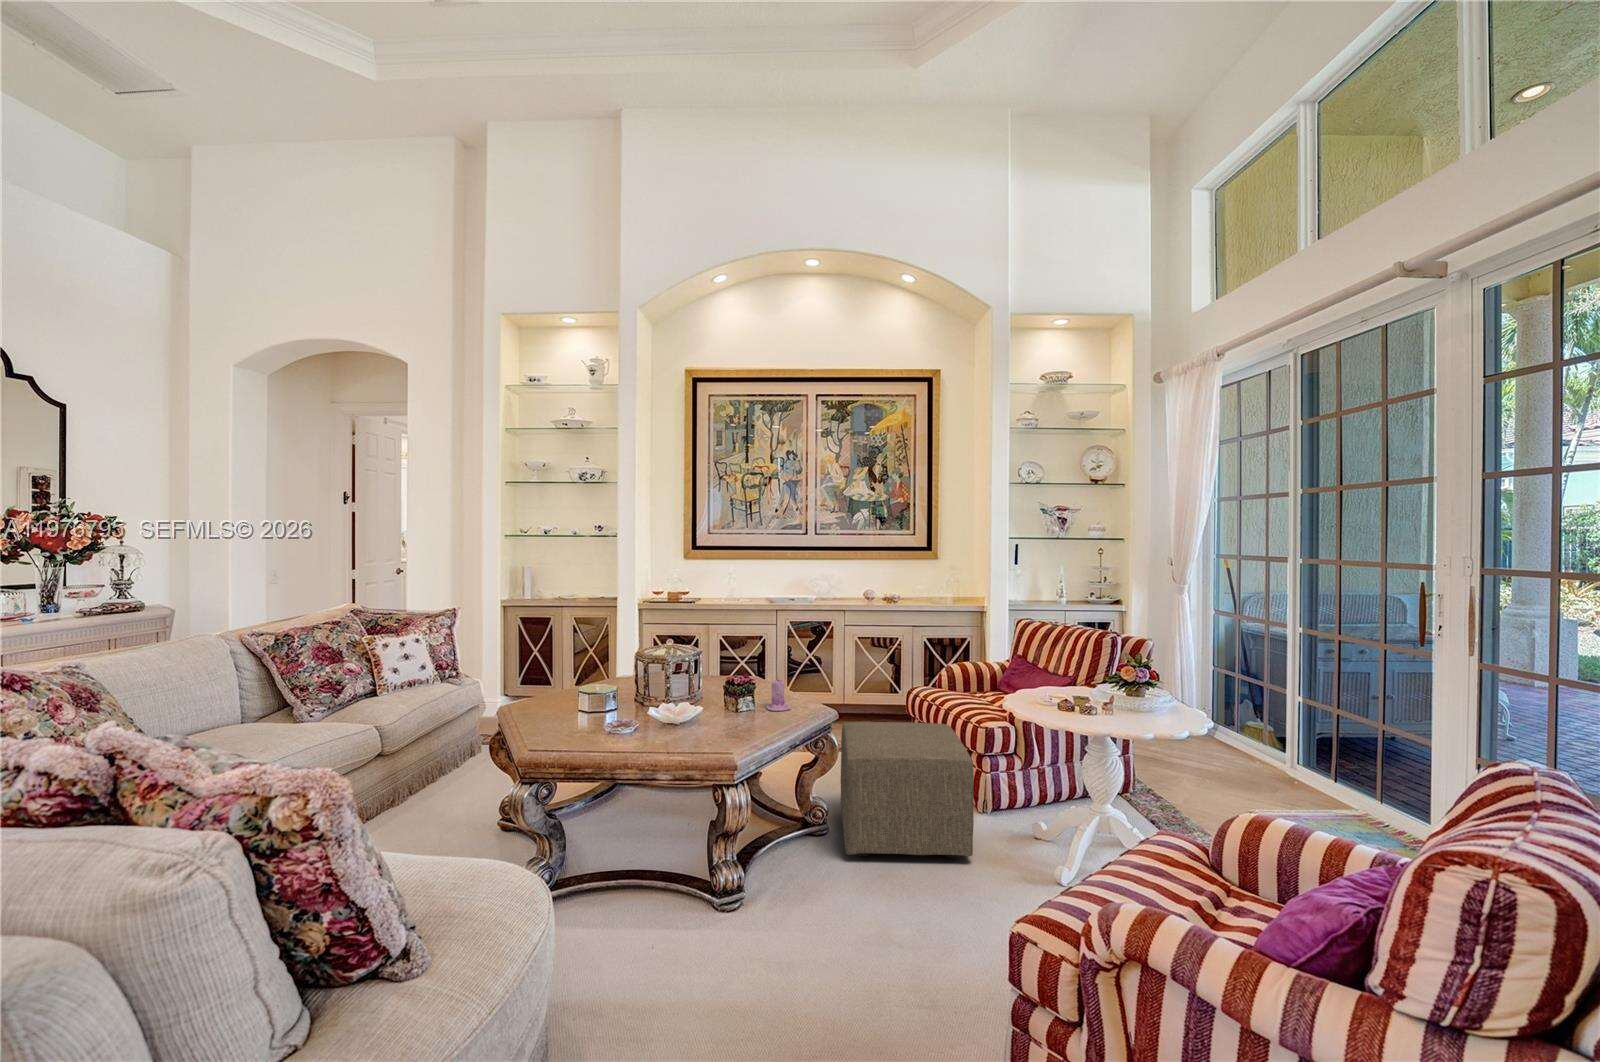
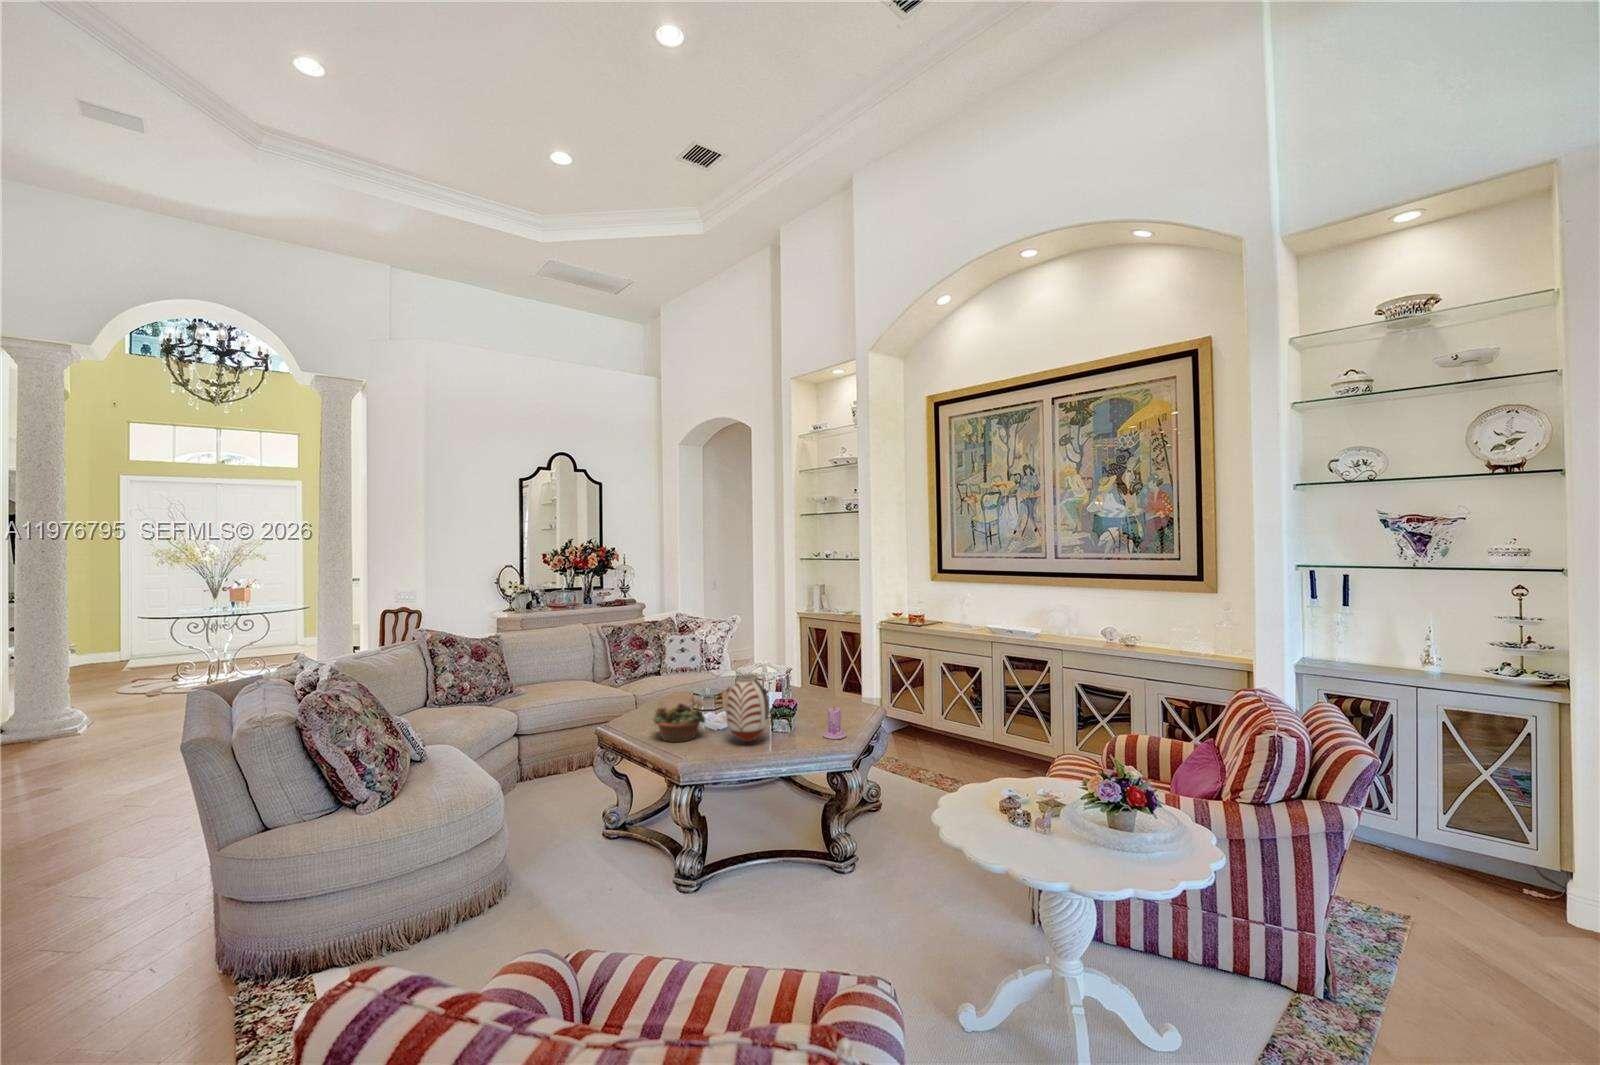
vase: none [699,655,747,730] -> present [726,675,768,742]
succulent planter: none [609,692,681,749] -> present [653,698,706,742]
ottoman: present [841,722,974,859] -> none [823,766,1004,946]

